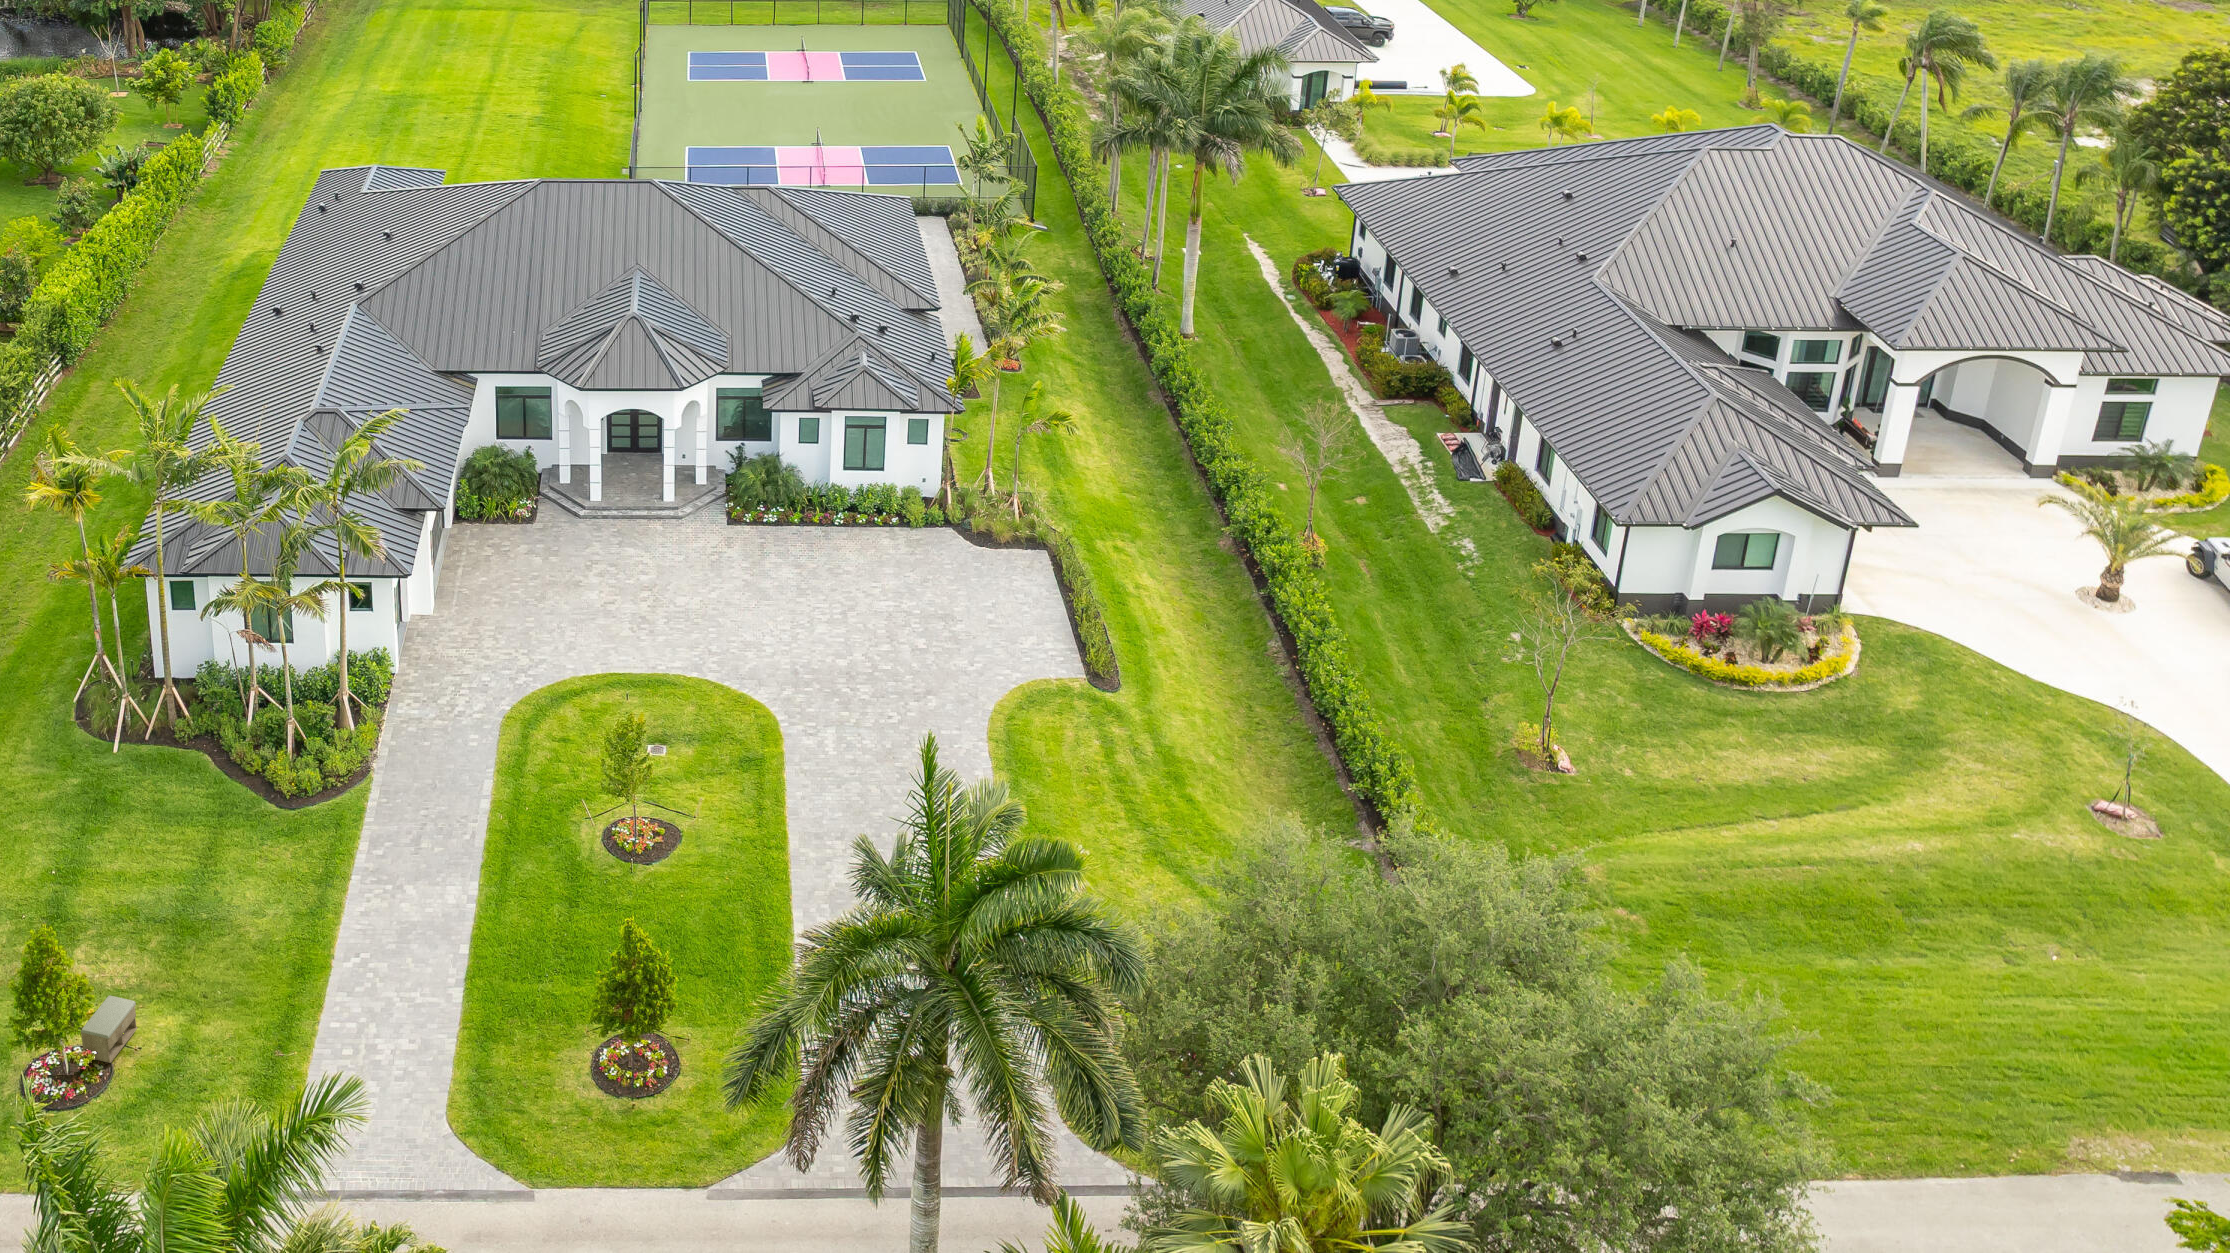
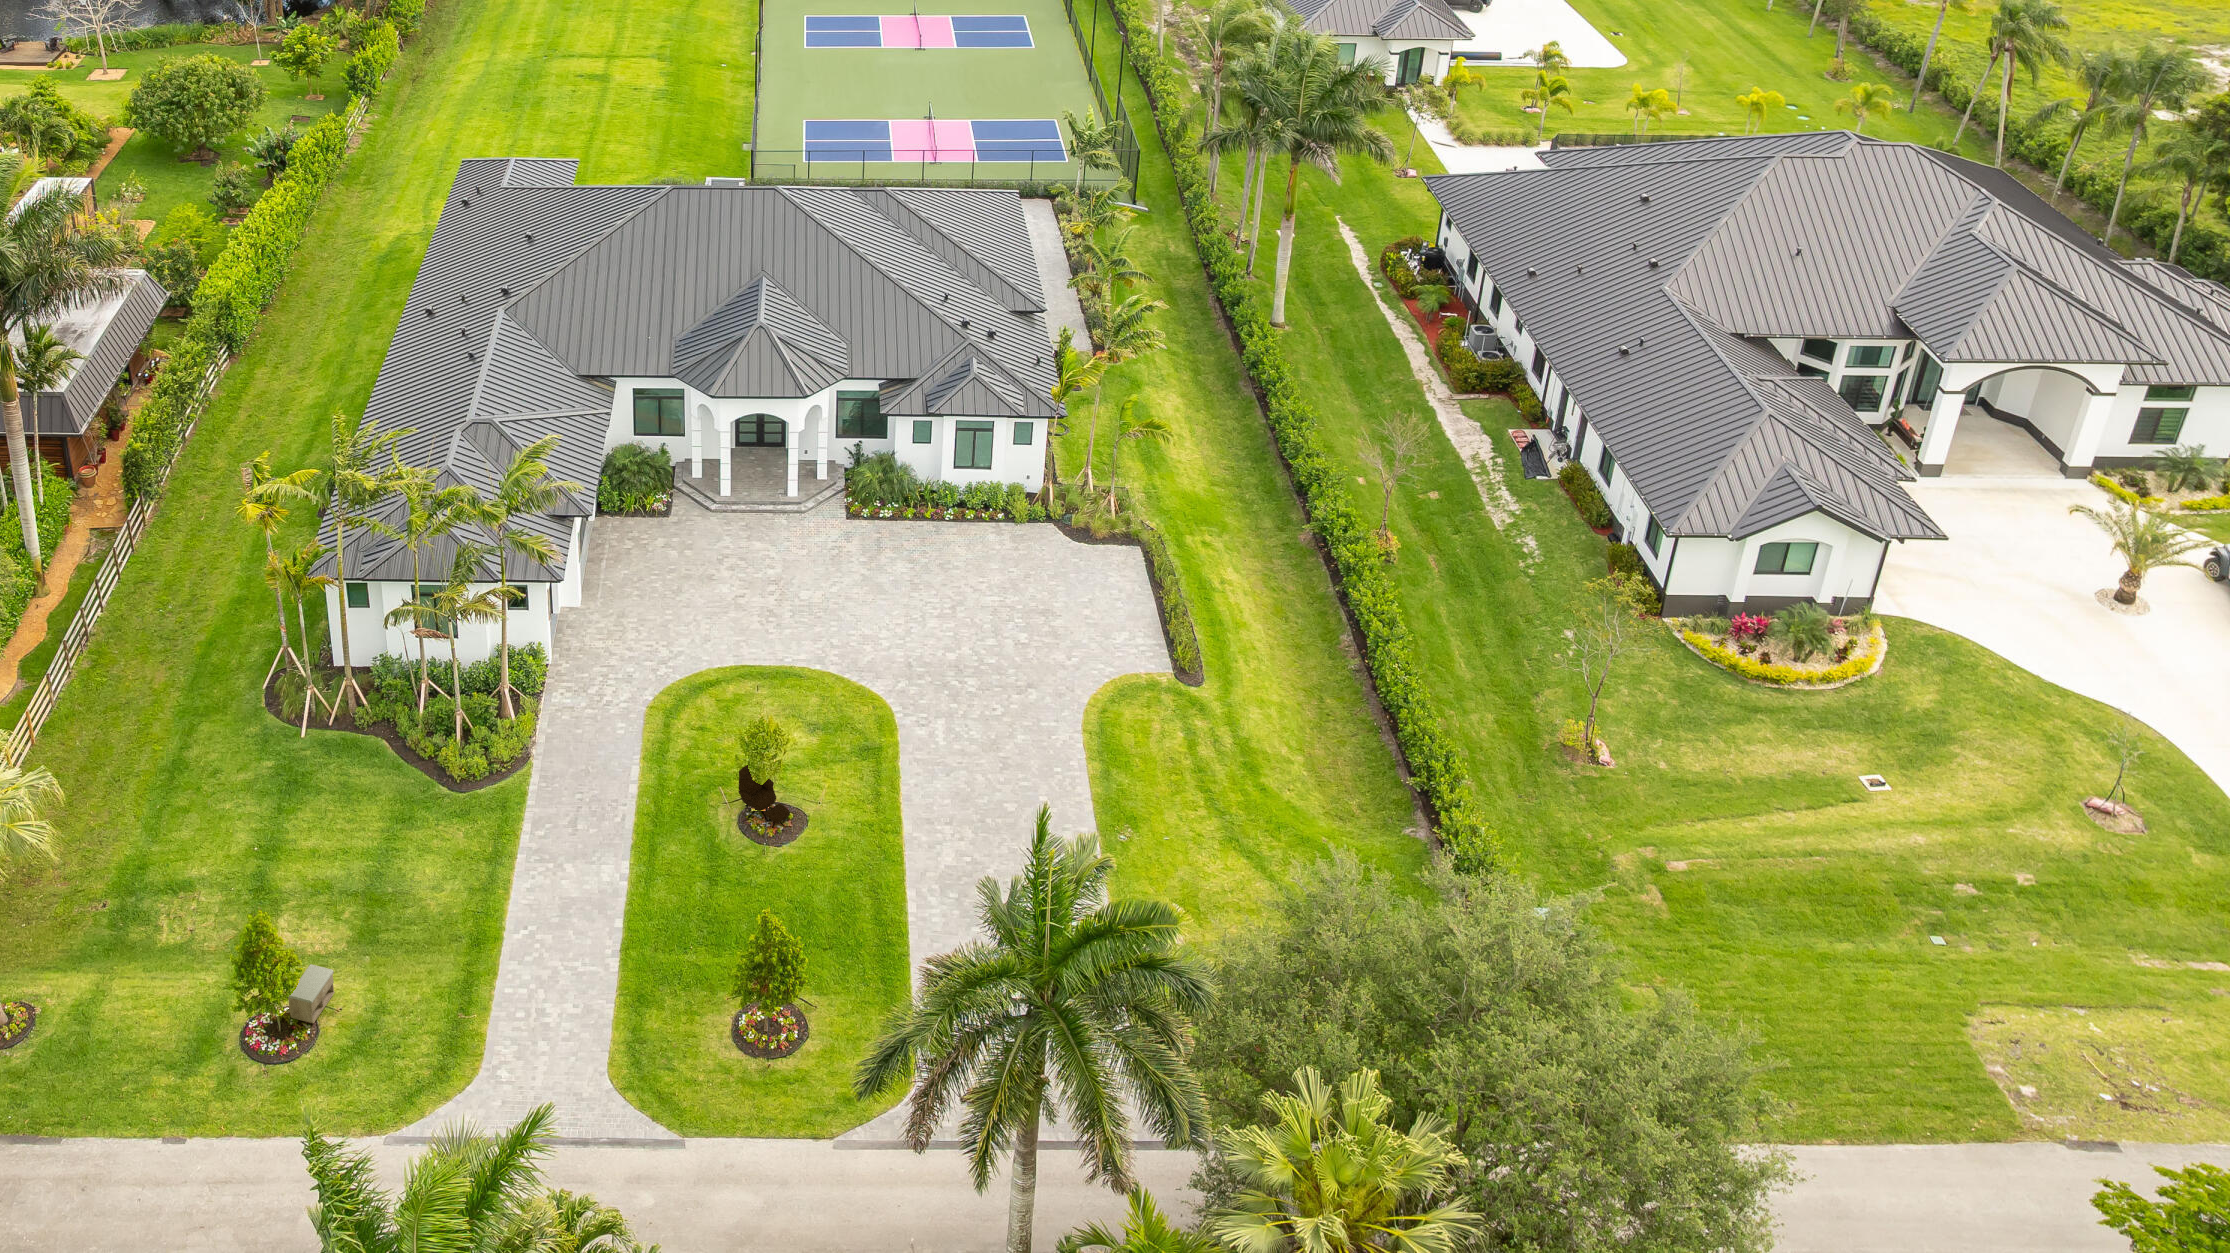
lounge chair: none [608,769,666,845] -> present [739,765,790,828]

